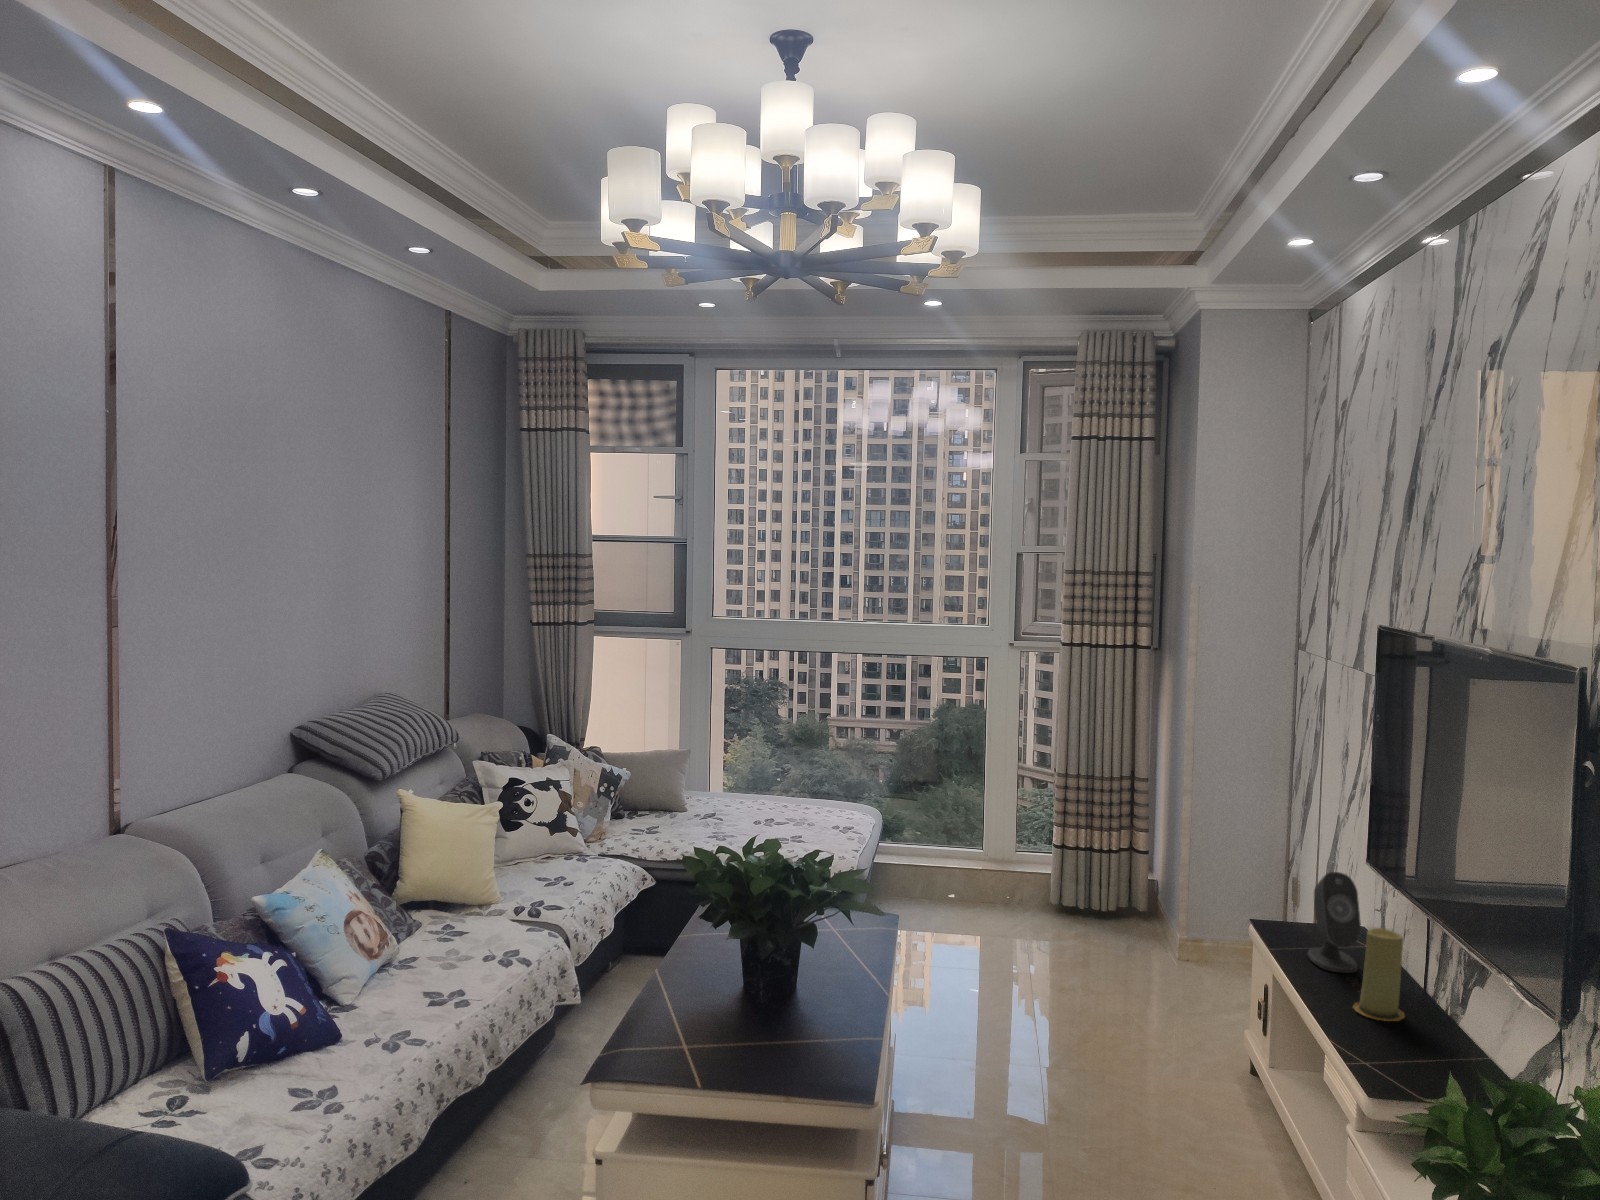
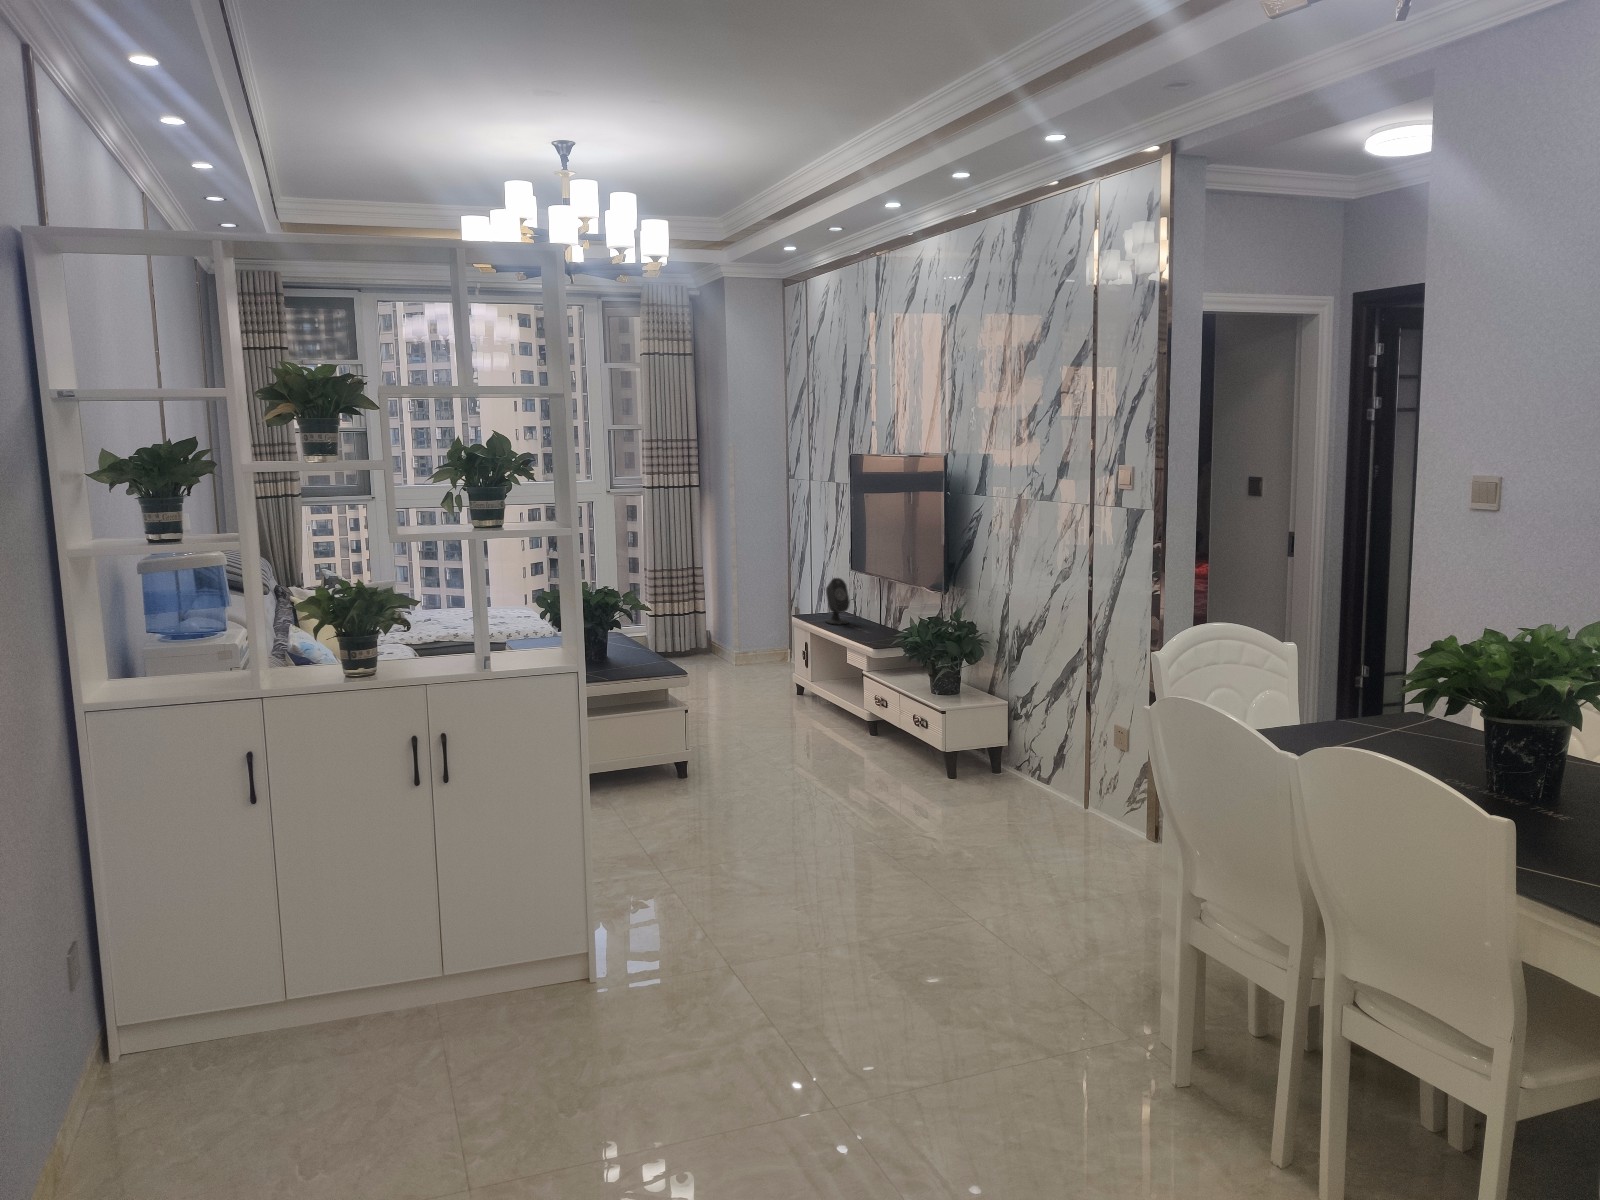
candle: present [1353,928,1404,1021] -> none [853,594,875,633]

